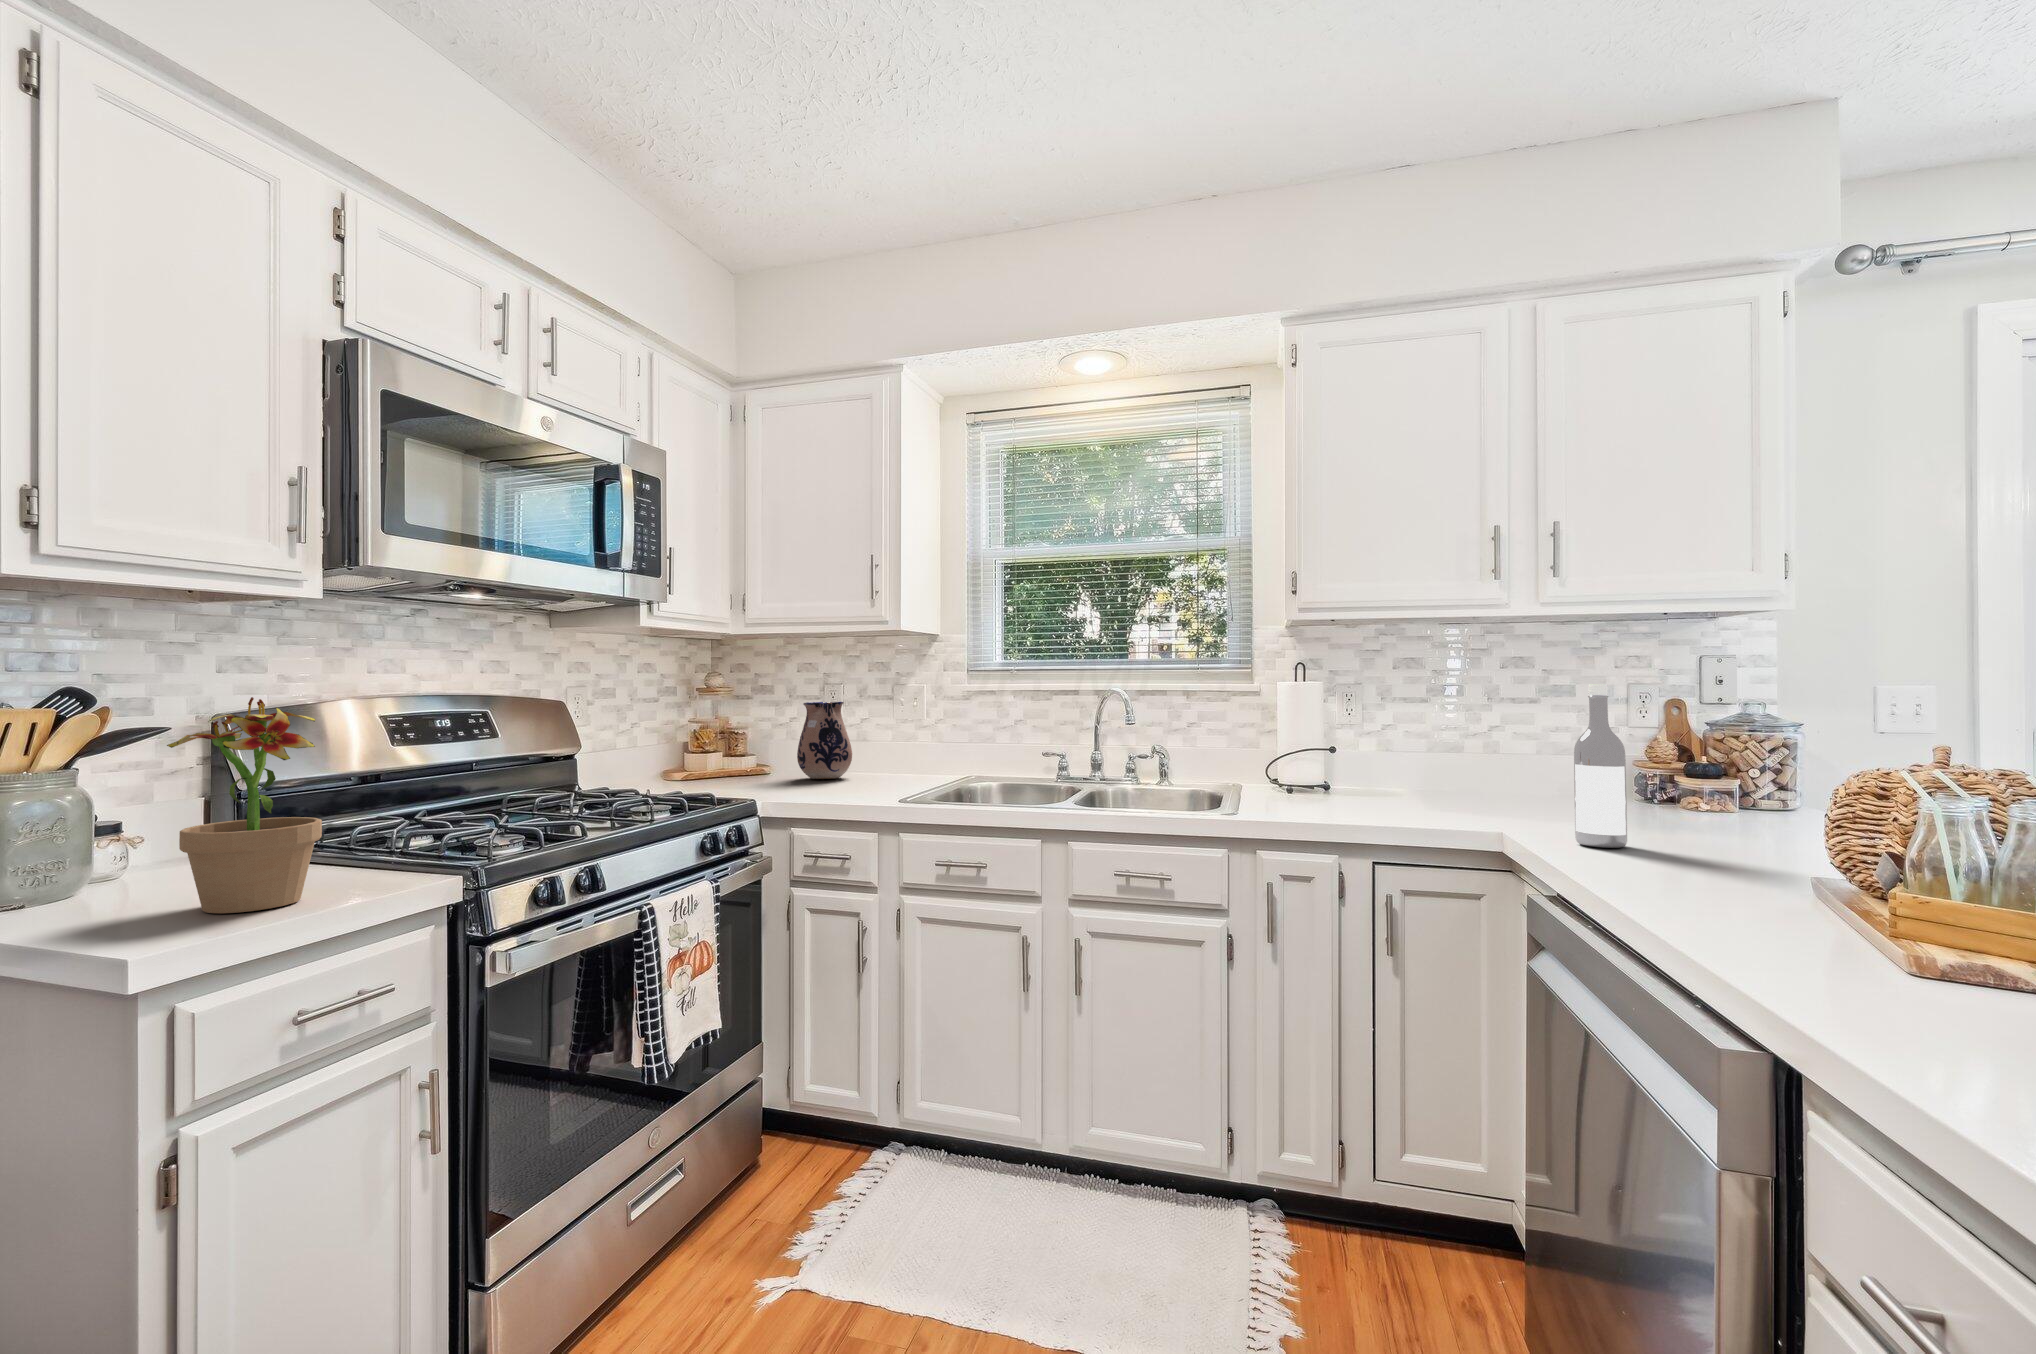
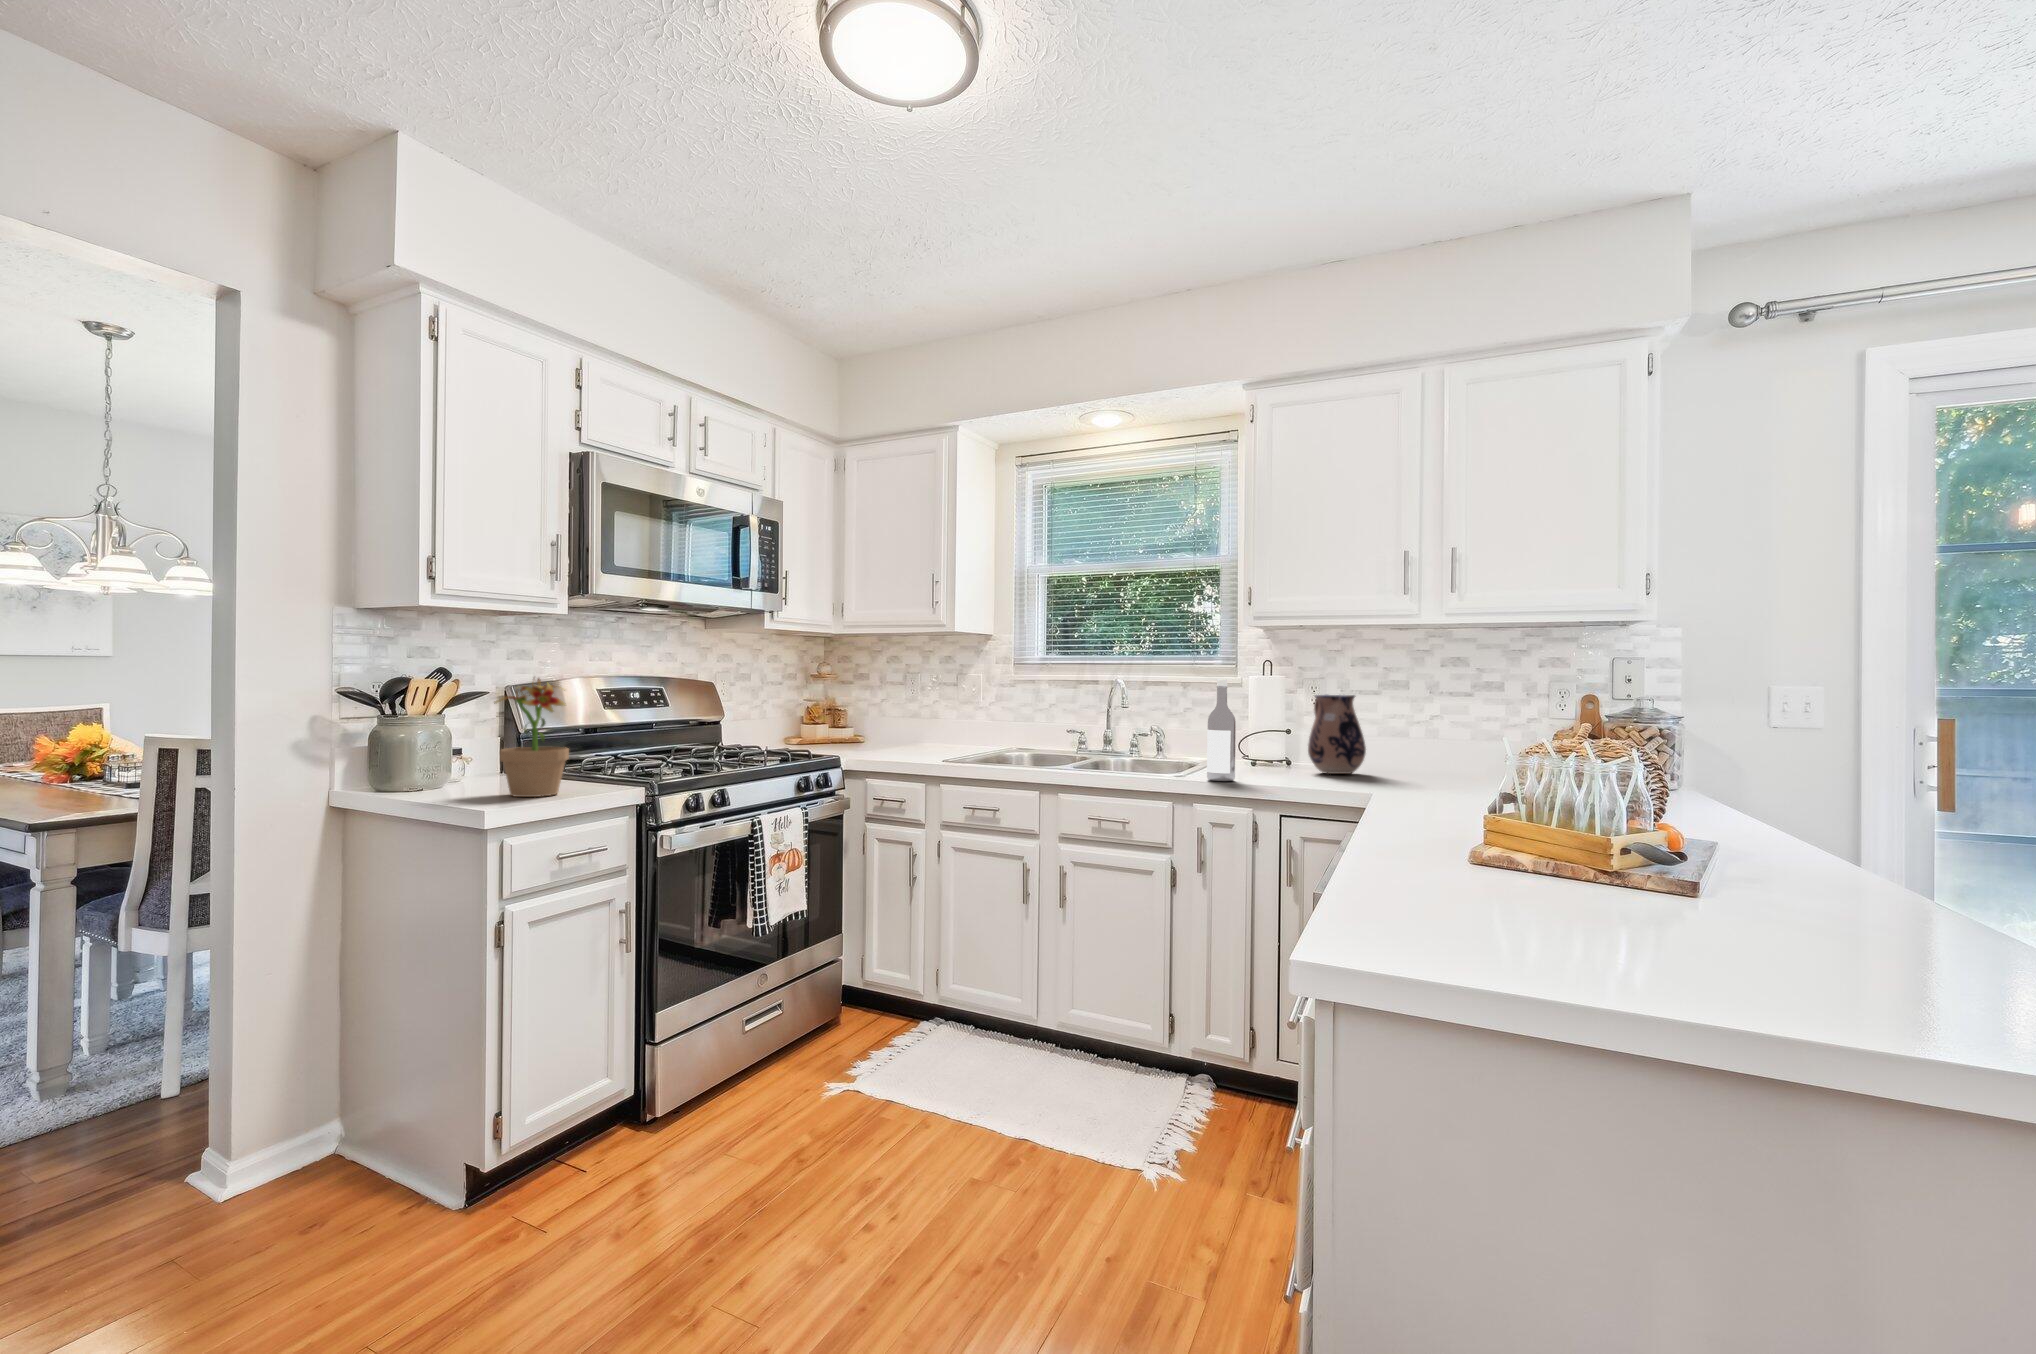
wine bottle: present [1574,684,1627,848] -> present [1207,679,1236,781]
ceramic pitcher: present [797,702,852,779] -> present [1308,695,1366,774]

